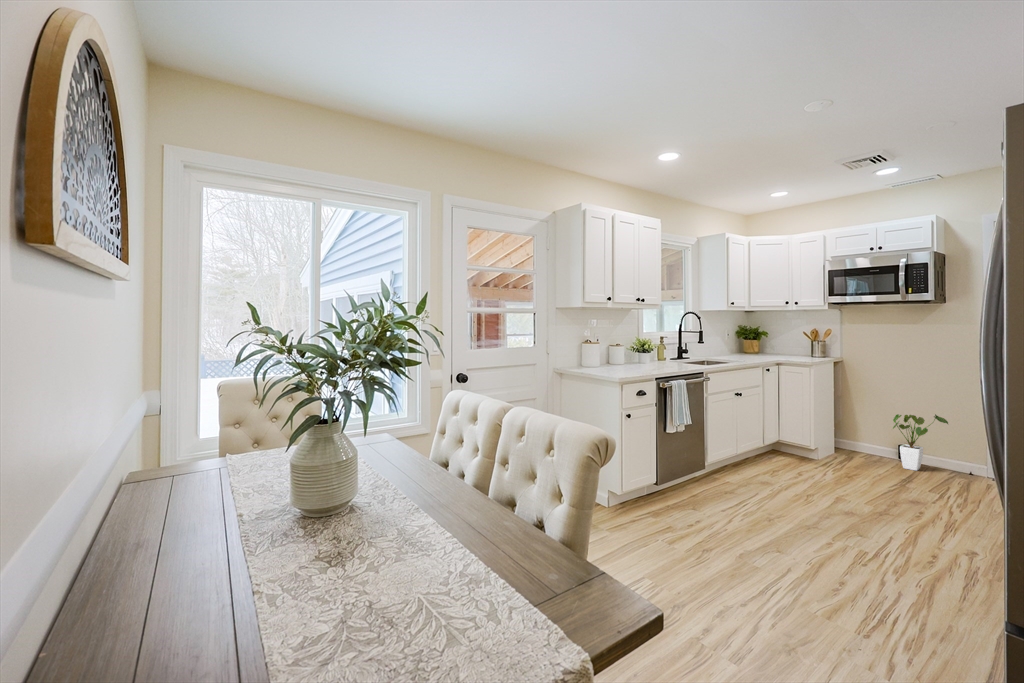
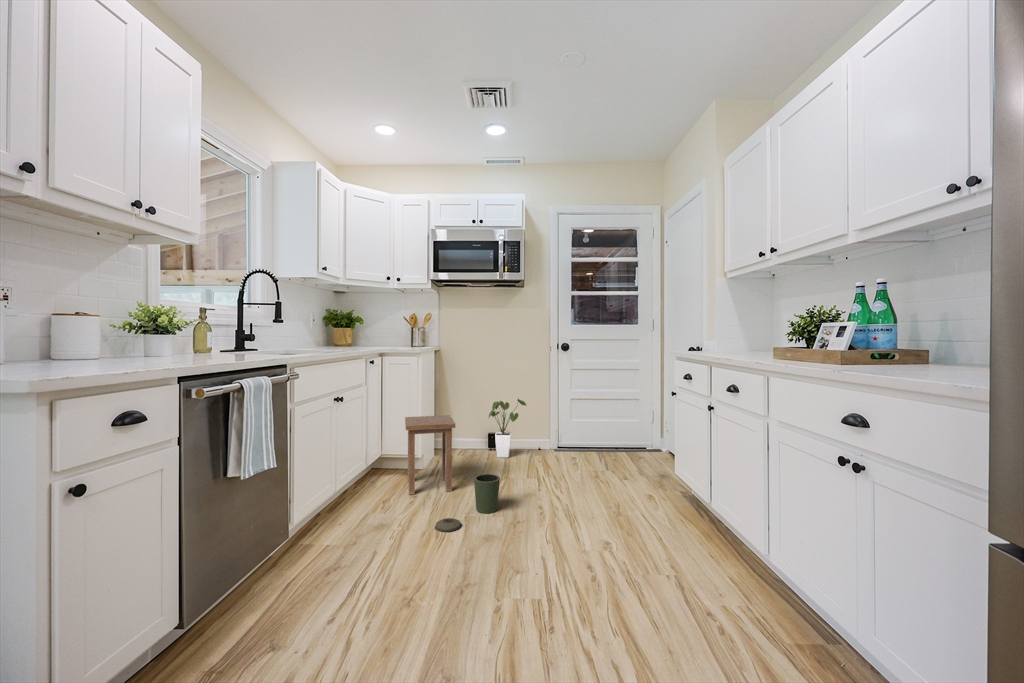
stool: none [791,415,838,479] -> present [405,415,455,495]
trash can: none [806,469,873,500] -> present [435,474,500,532]

